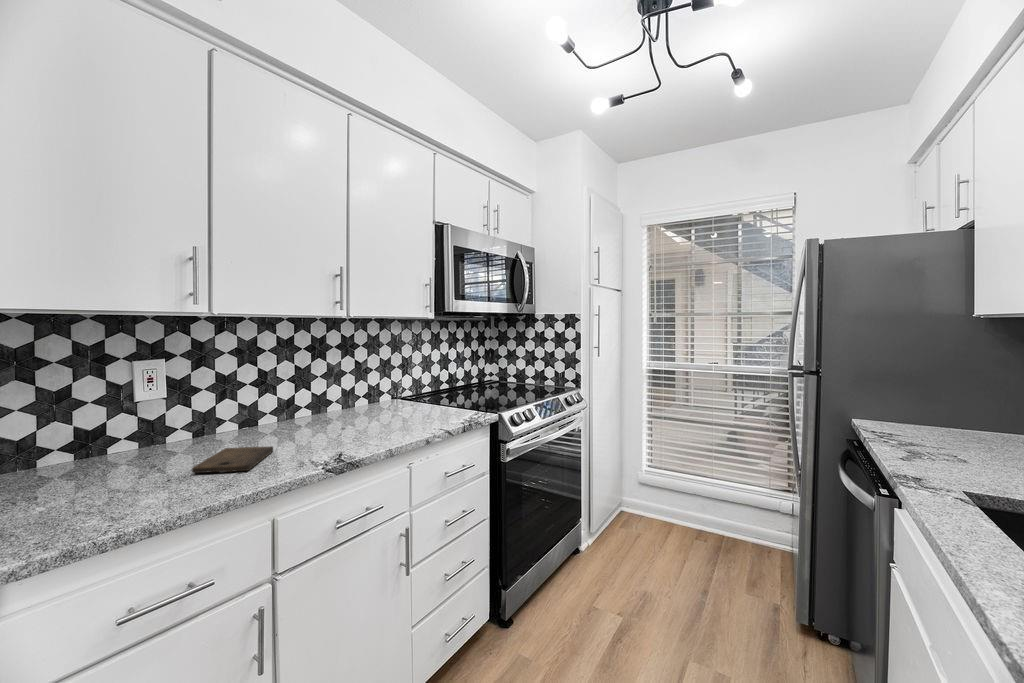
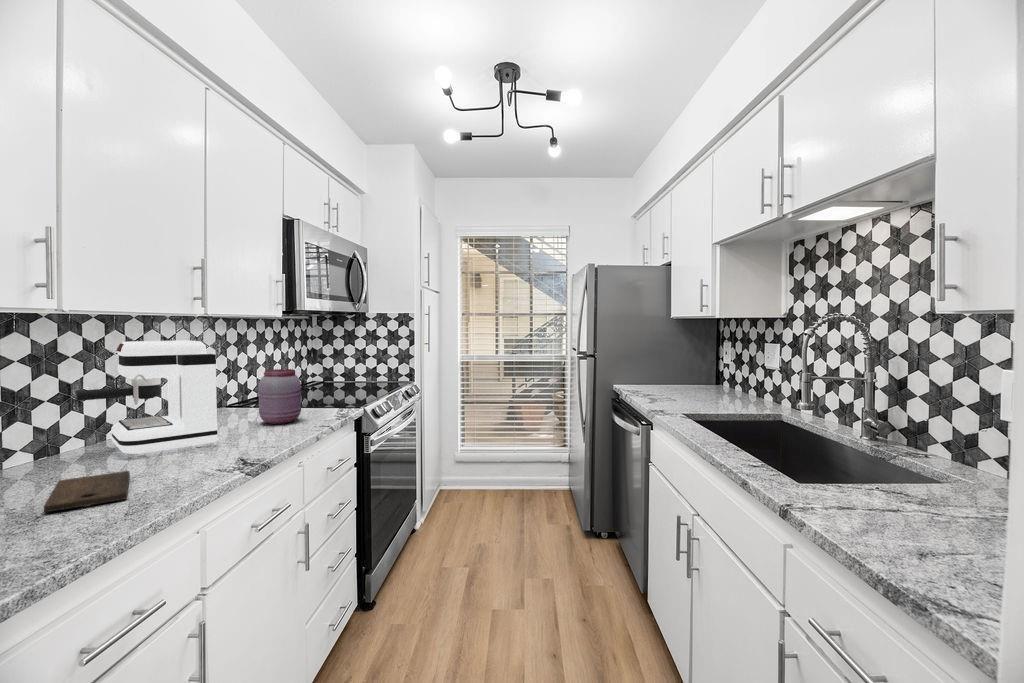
coffee maker: none [263,339,357,435] -> present [76,341,218,456]
jar: none [407,367,443,417] -> present [259,369,301,424]

